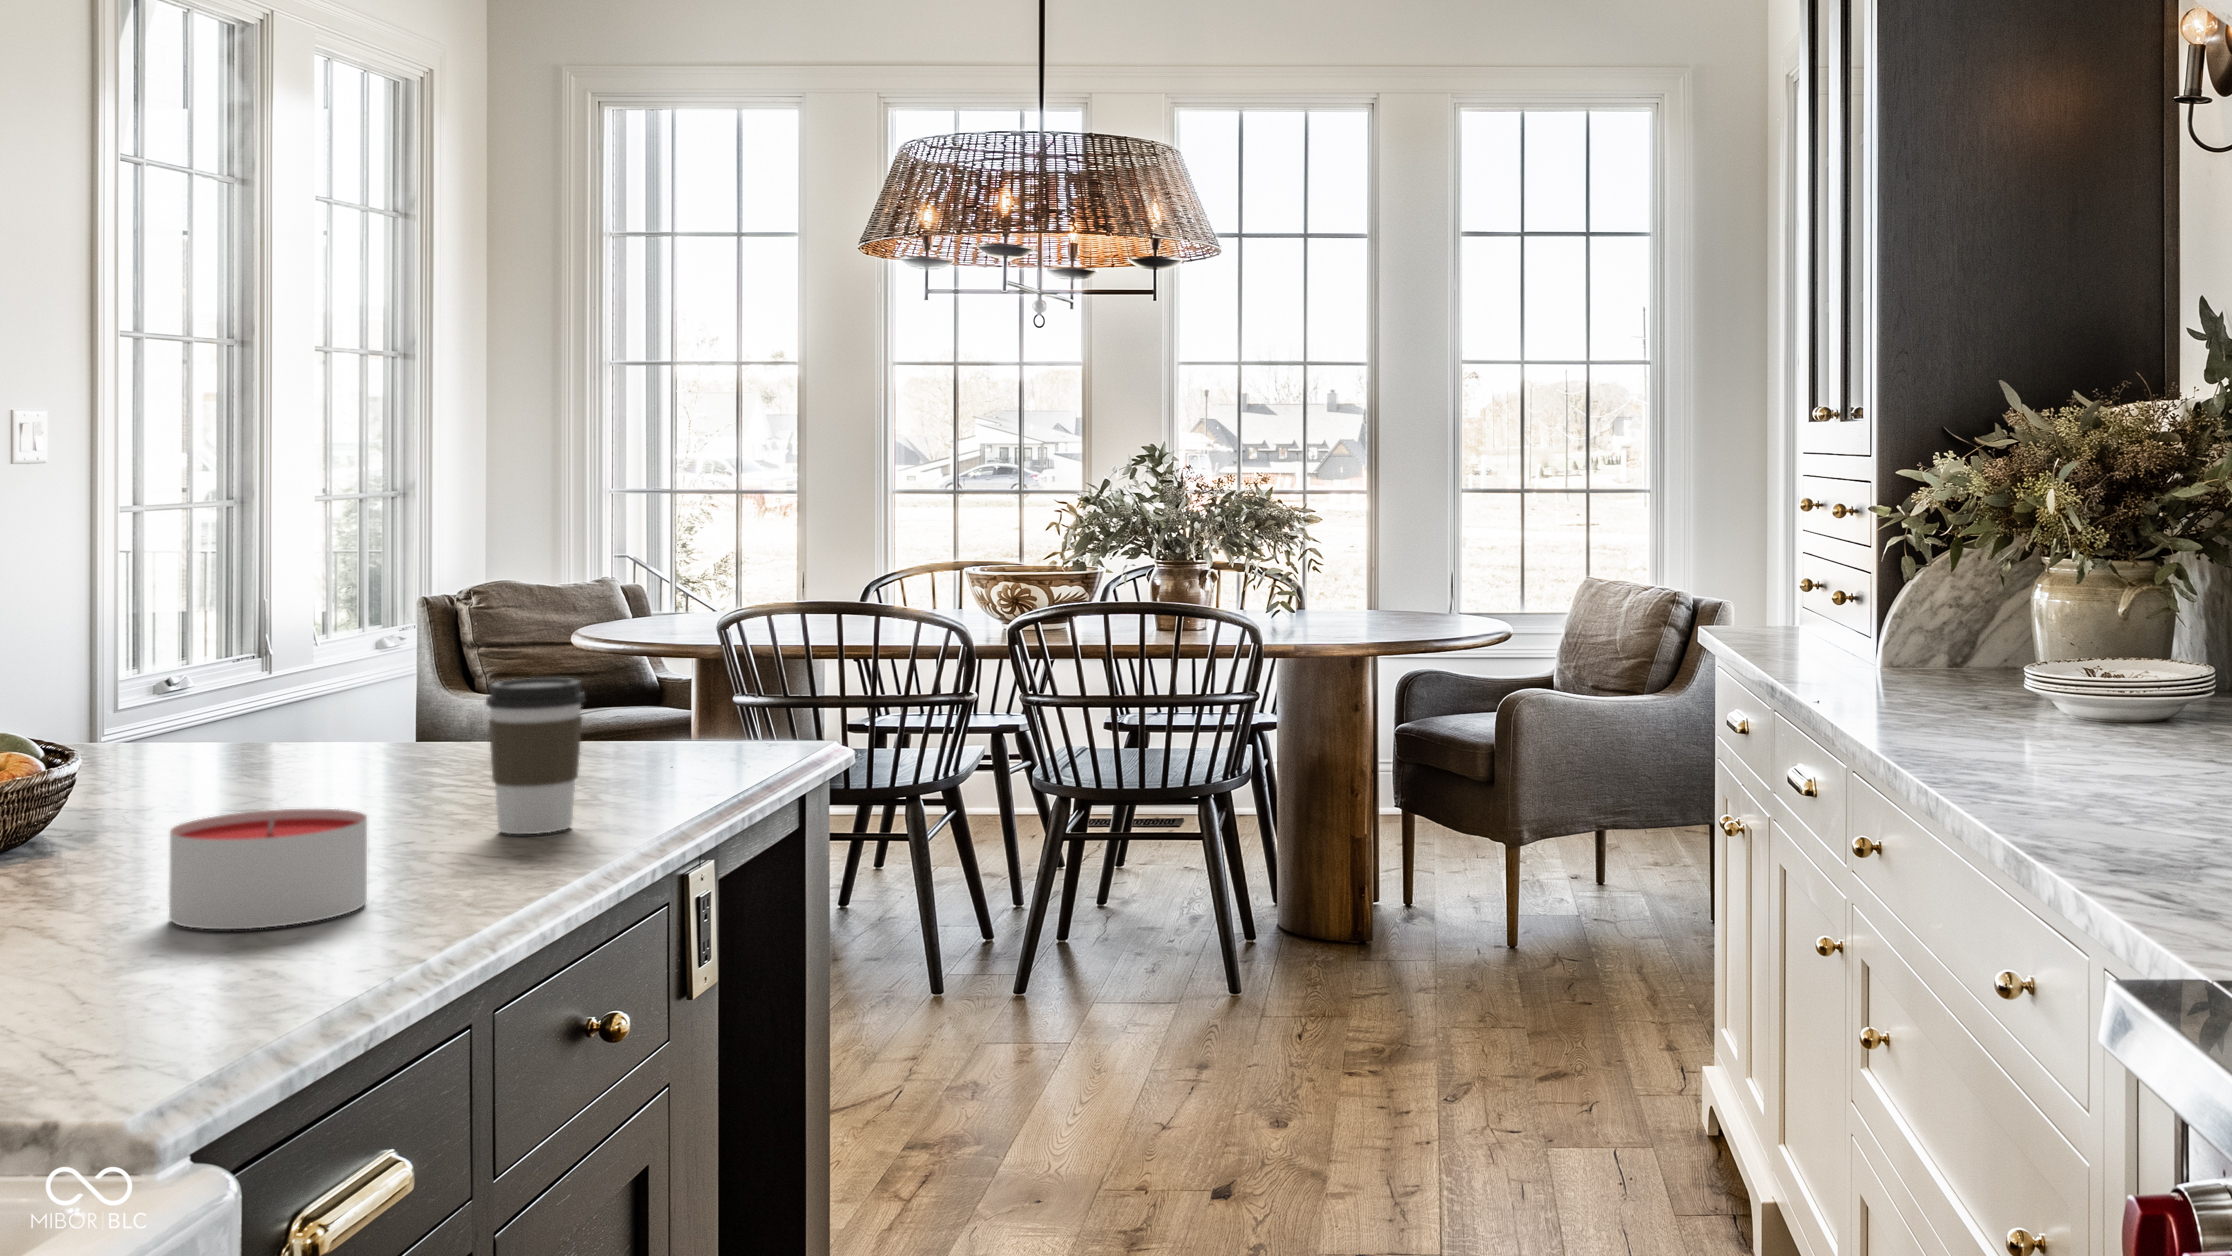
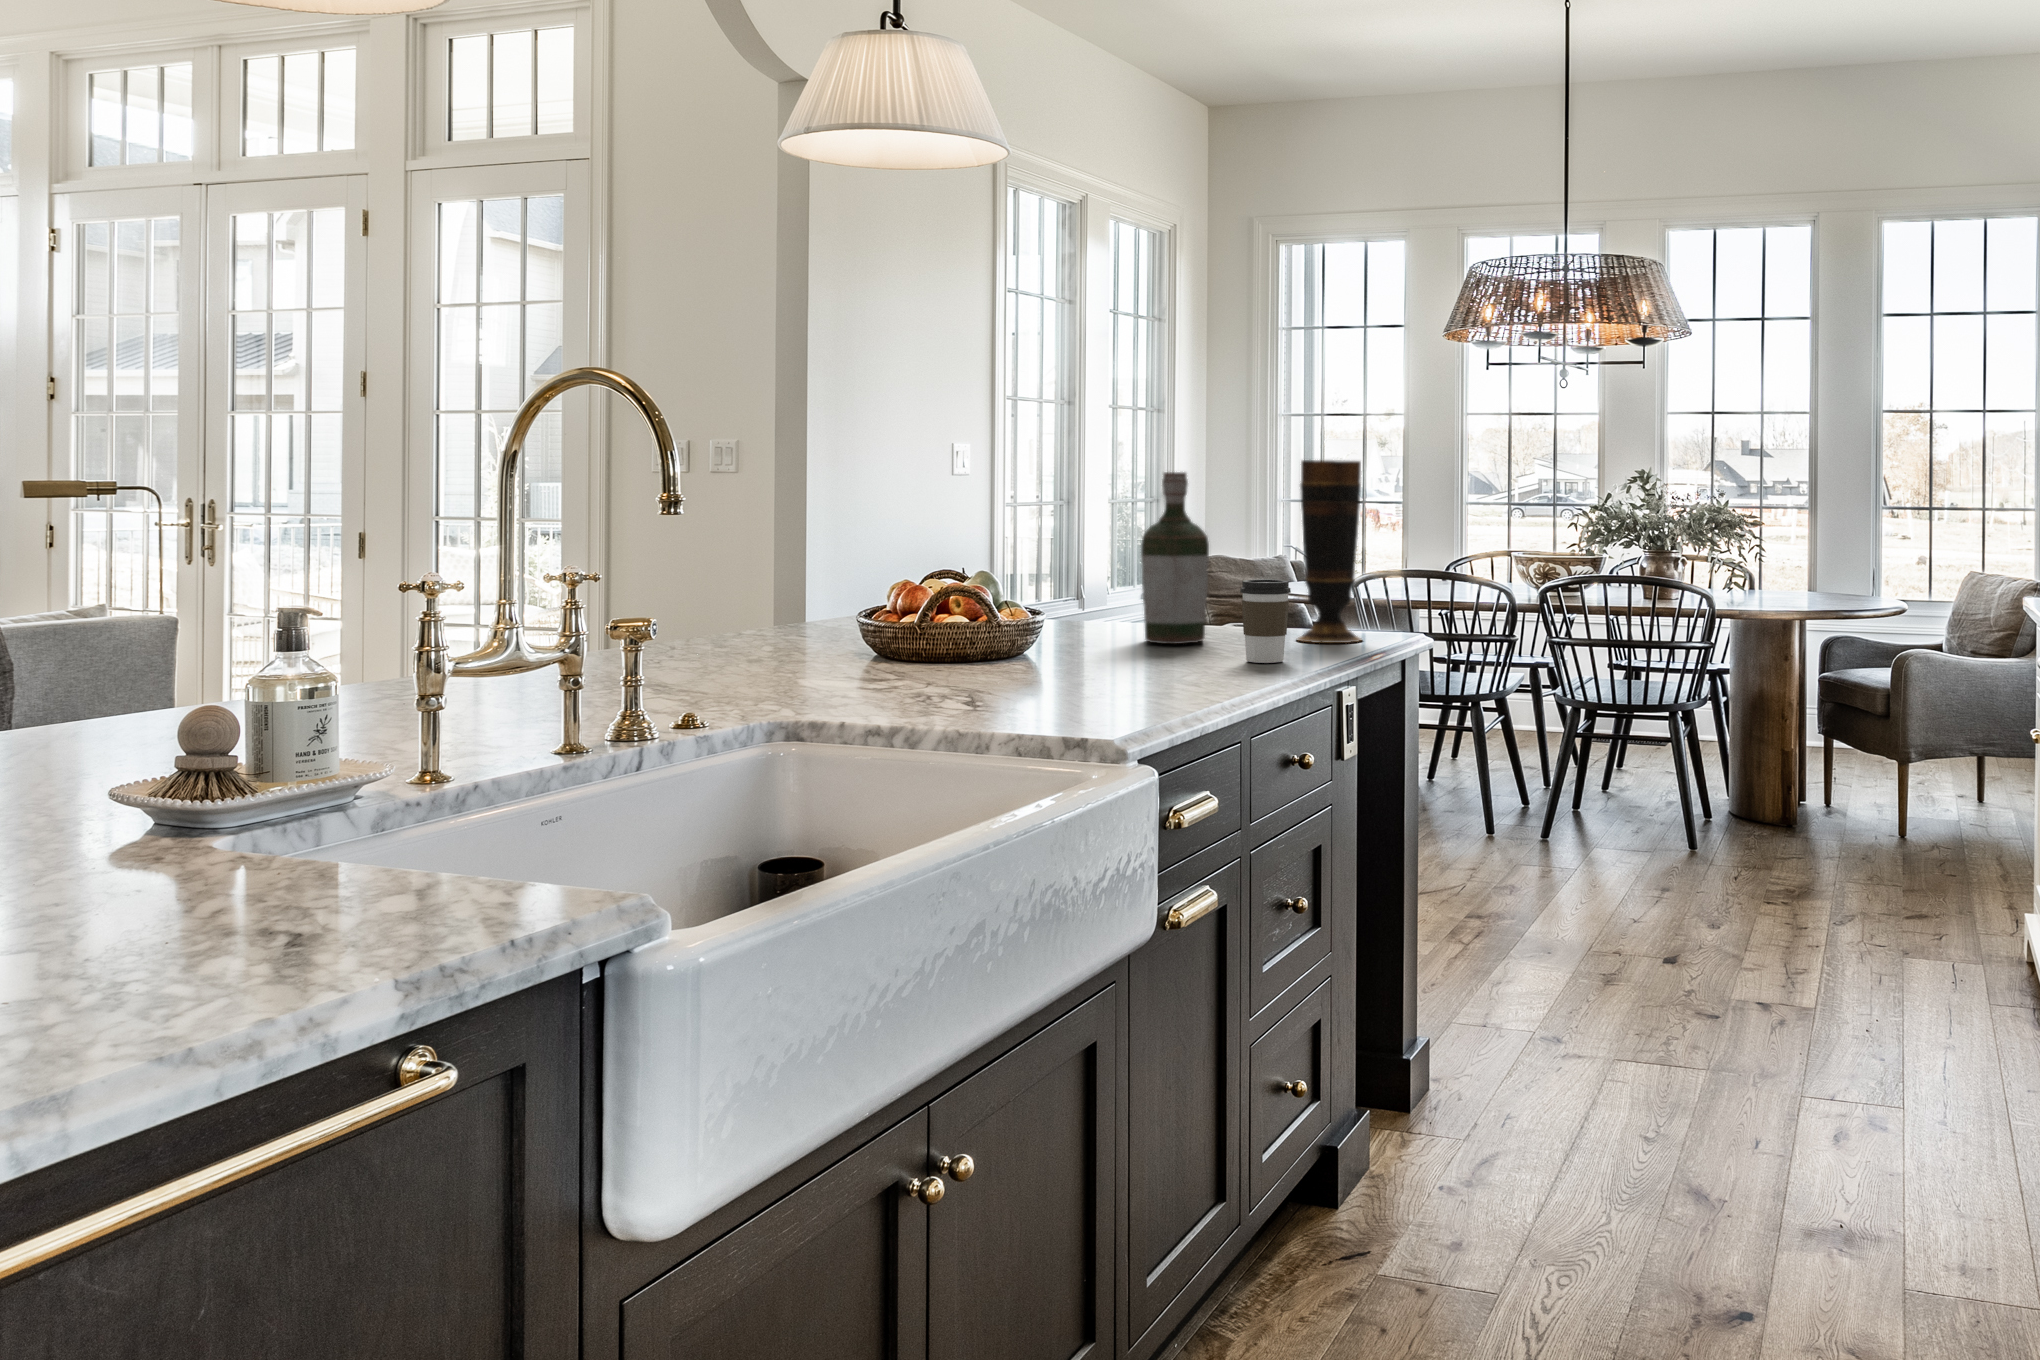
vase: none [601,455,727,777] -> present [1297,460,1361,643]
bottle: none [292,481,430,798] -> present [1141,472,1209,644]
candle: present [169,809,367,929] -> none [1100,635,1189,690]

